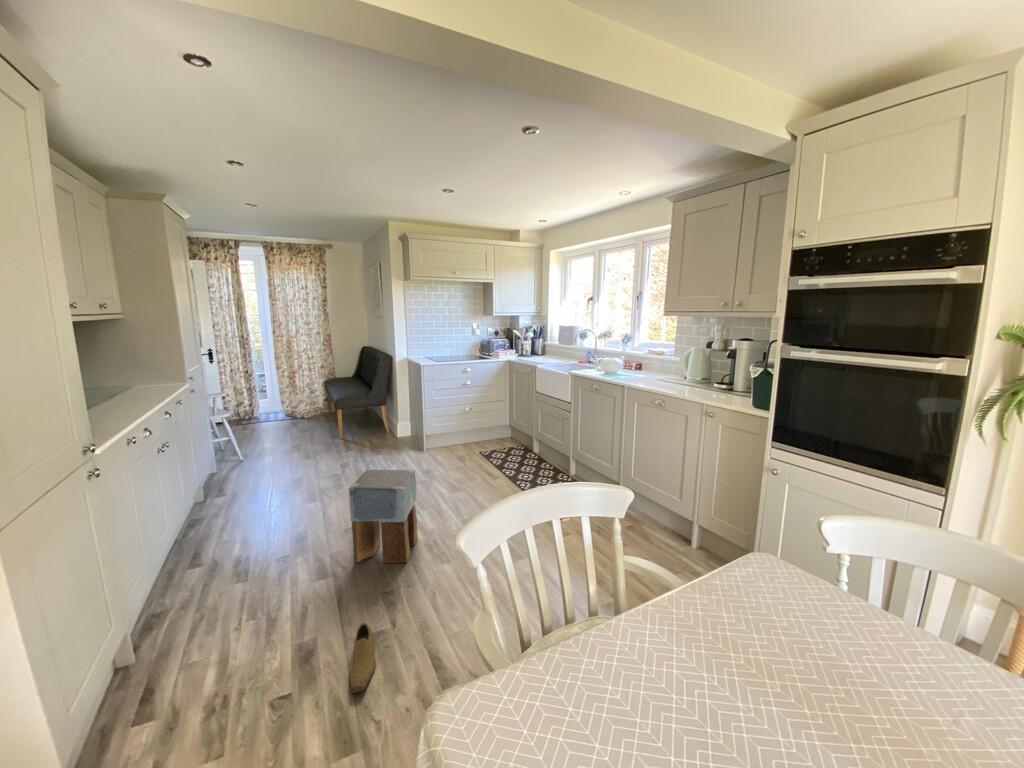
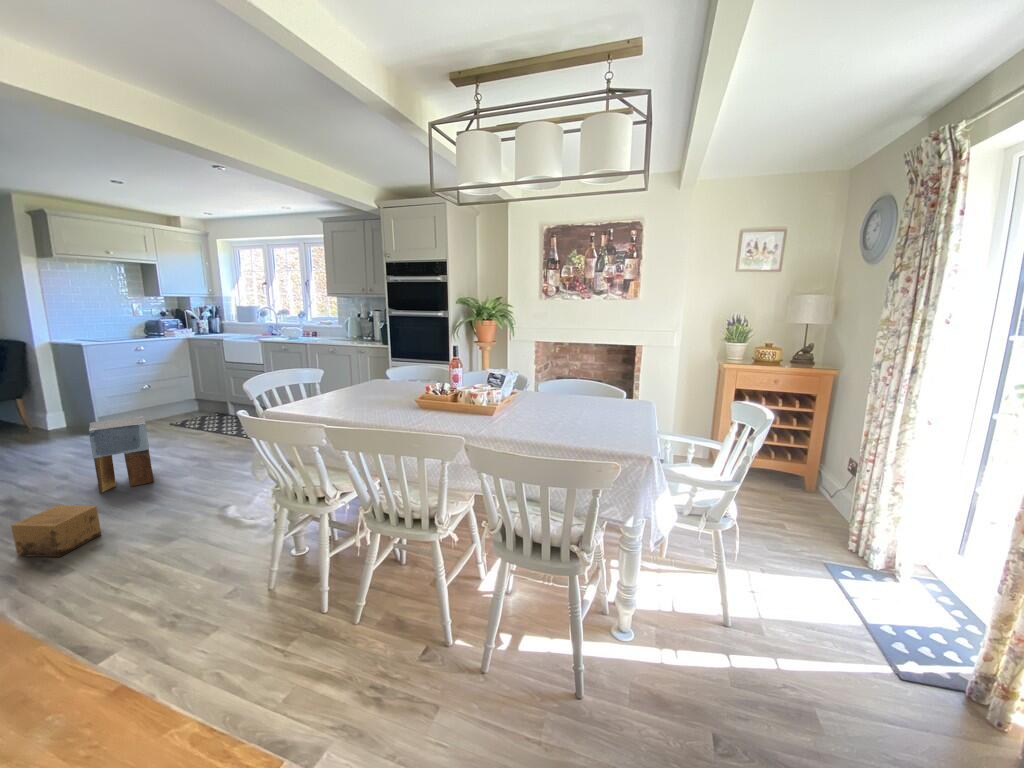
cardboard box: none [192,610,283,723] -> present [11,505,101,557]
shoe: present [349,623,376,693] -> none [147,497,174,520]

